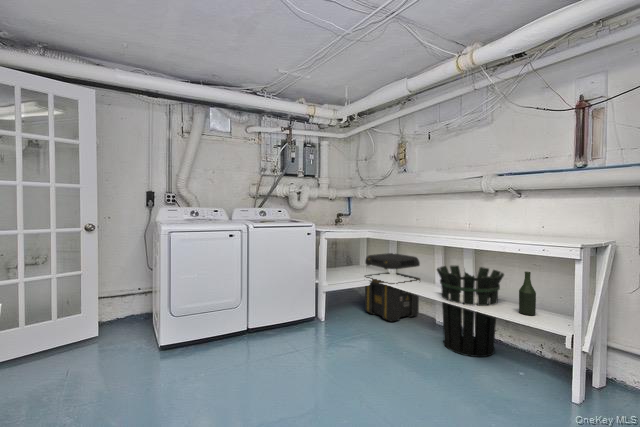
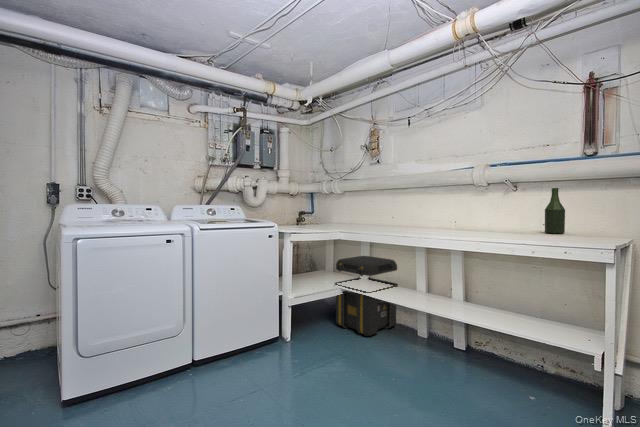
waste bin: present [437,265,504,357] -> none [425,269,503,378]
bottle: present [519,272,536,315] -> present [545,188,565,234]

